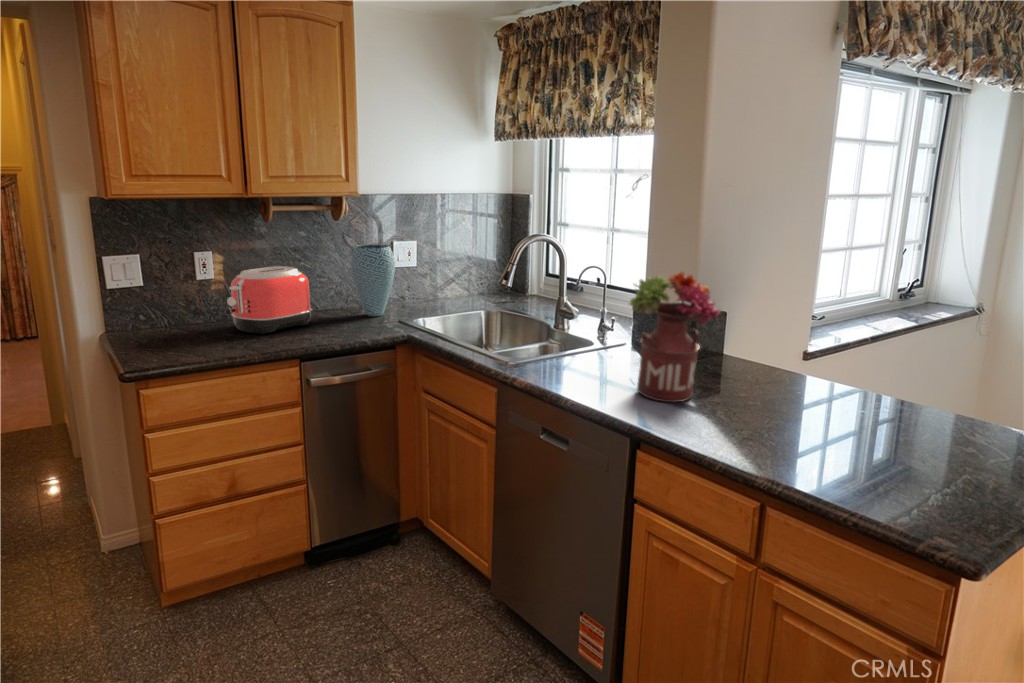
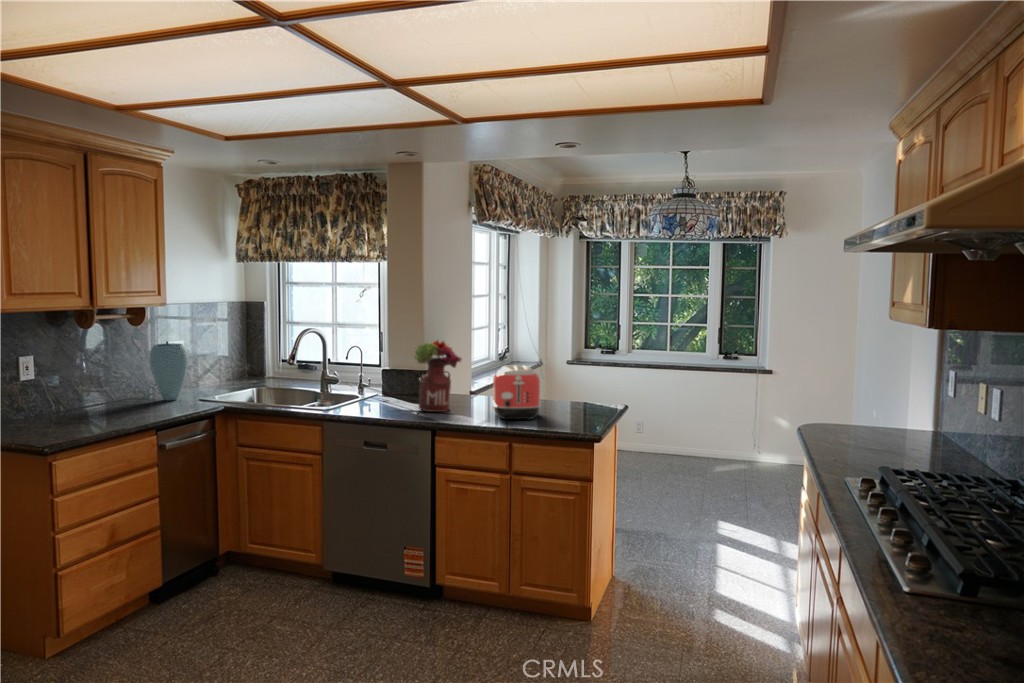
toaster: present [225,266,312,334] -> present [492,365,541,420]

